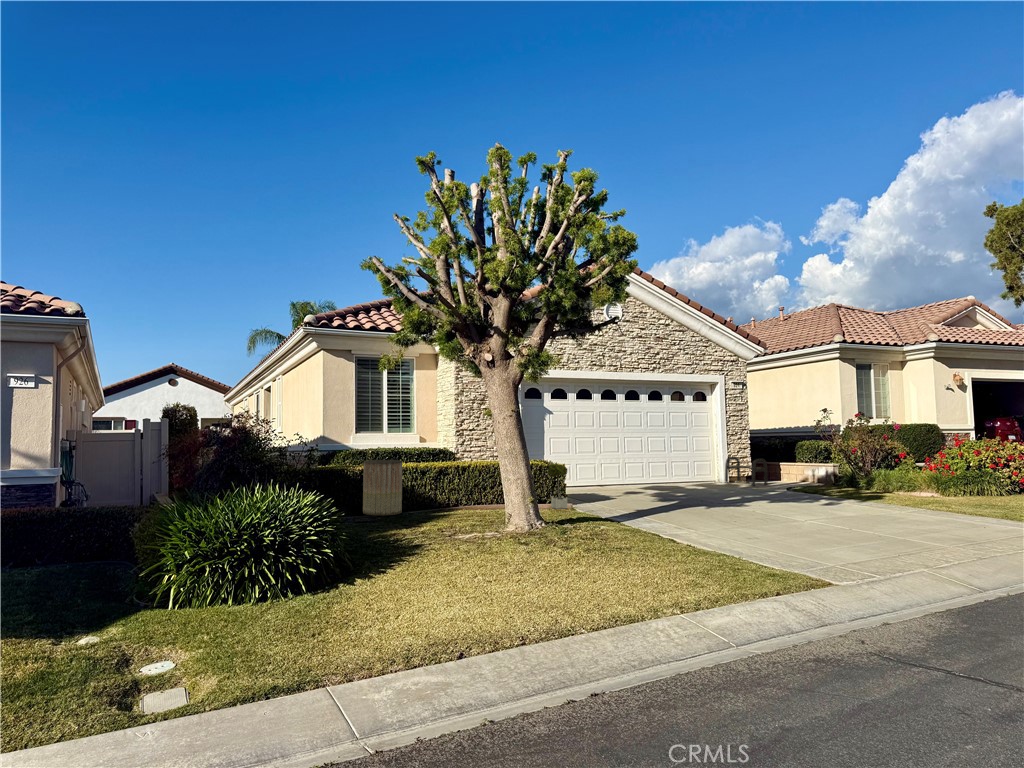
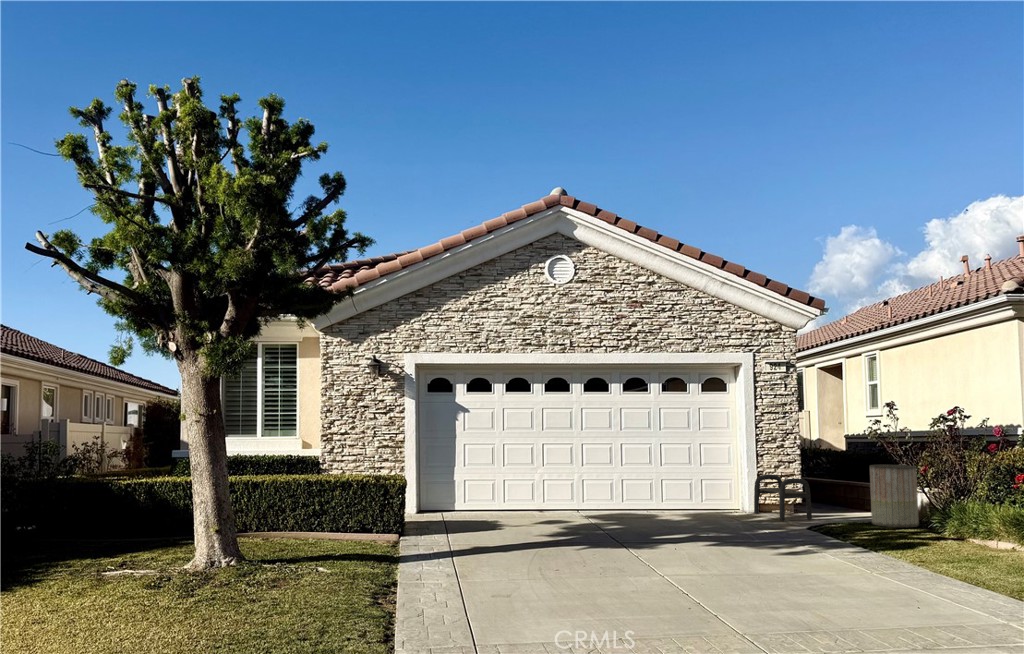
trash can: present [363,460,402,515] -> present [870,465,919,527]
potted tree: present [548,464,567,509] -> none [362,479,389,542]

